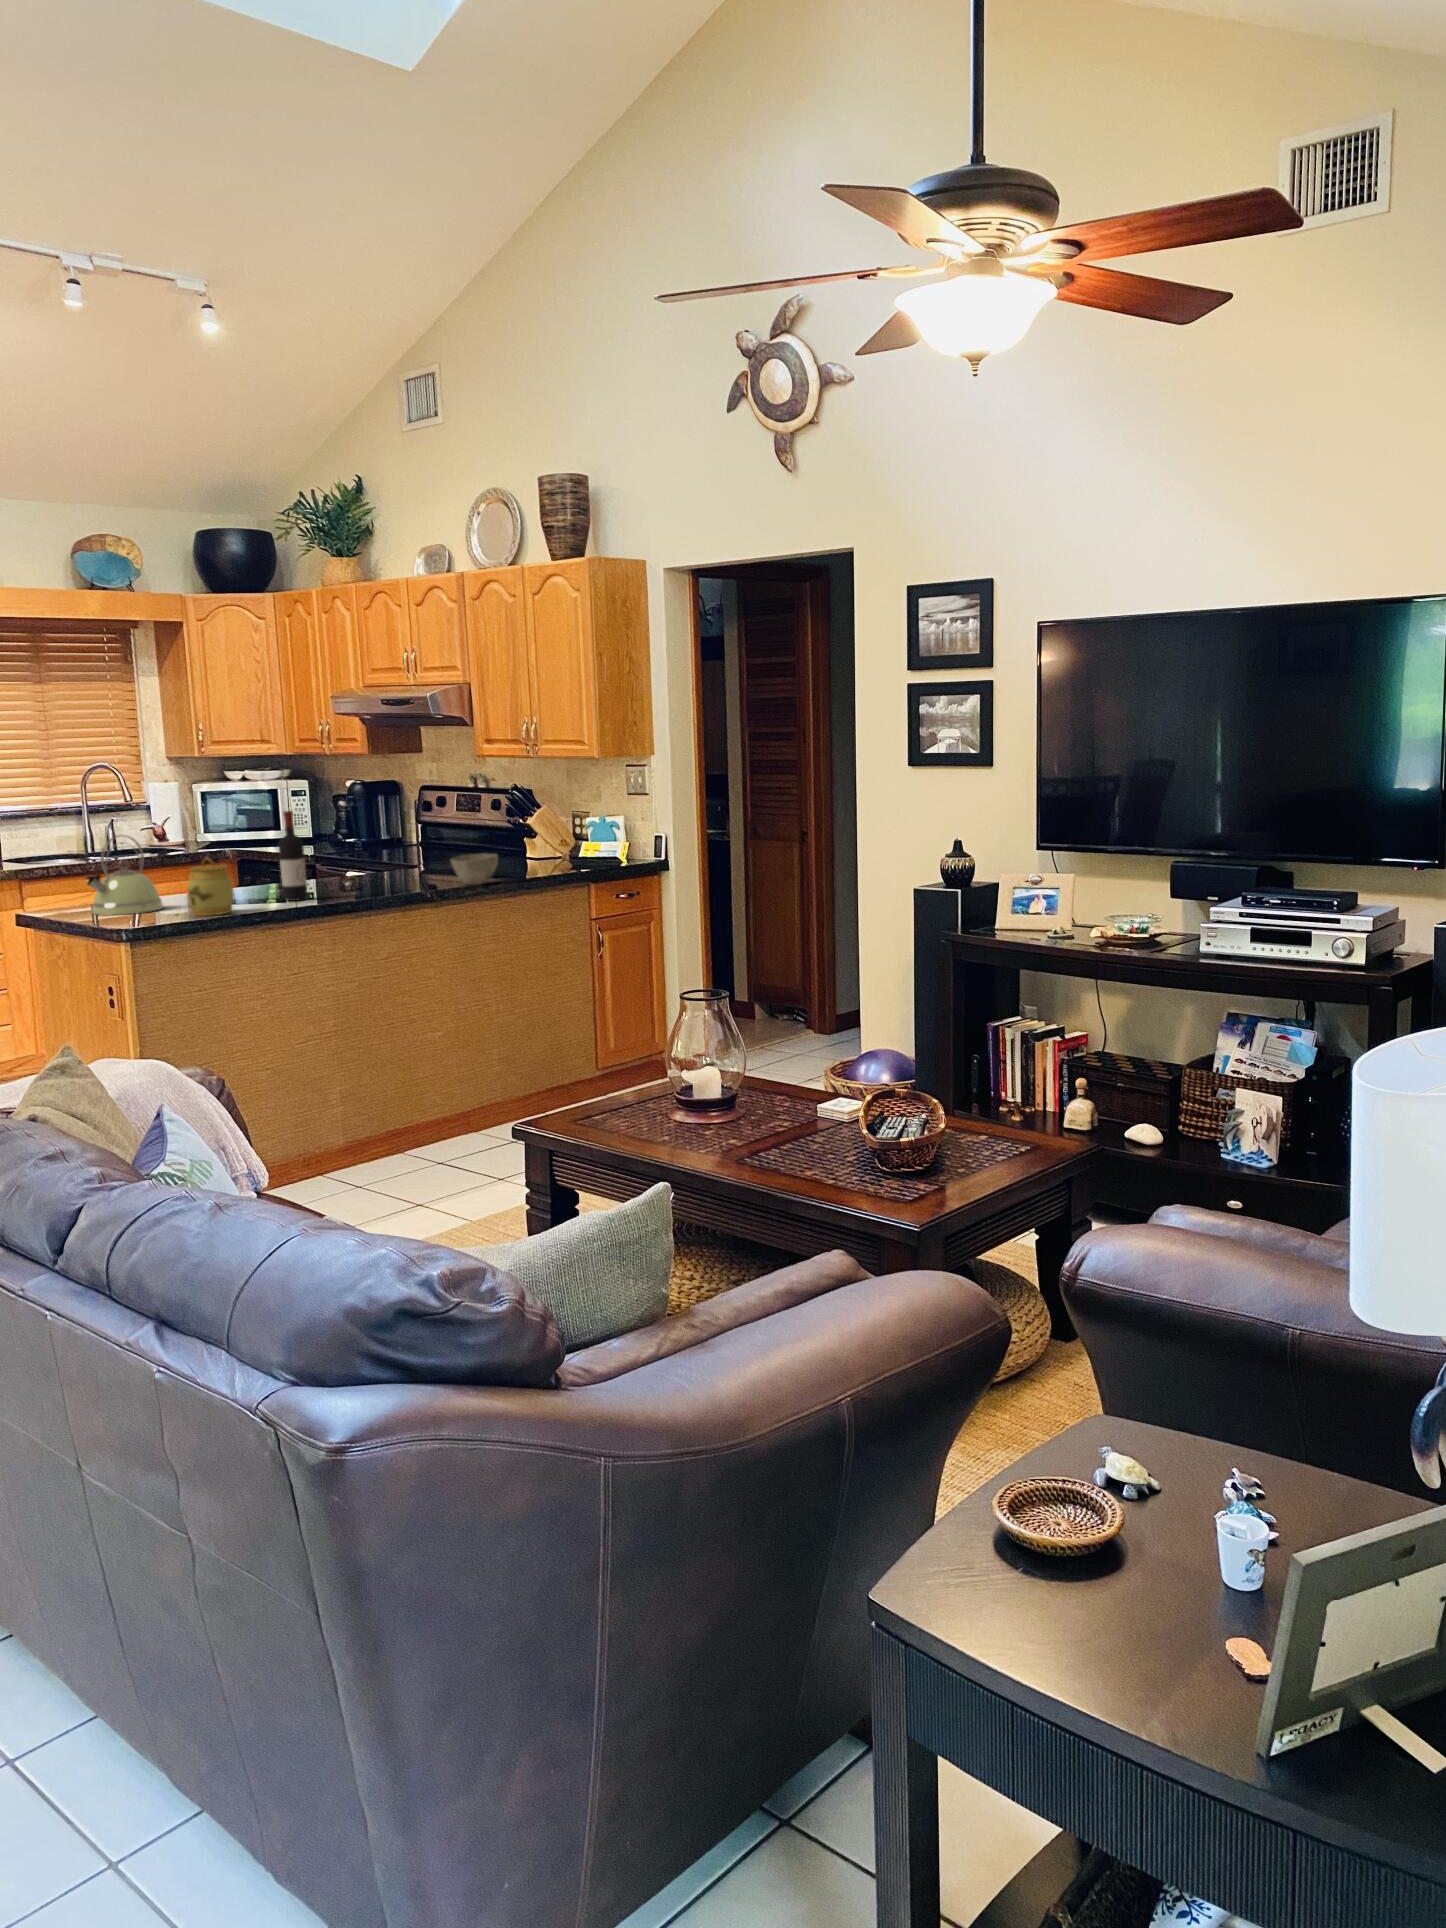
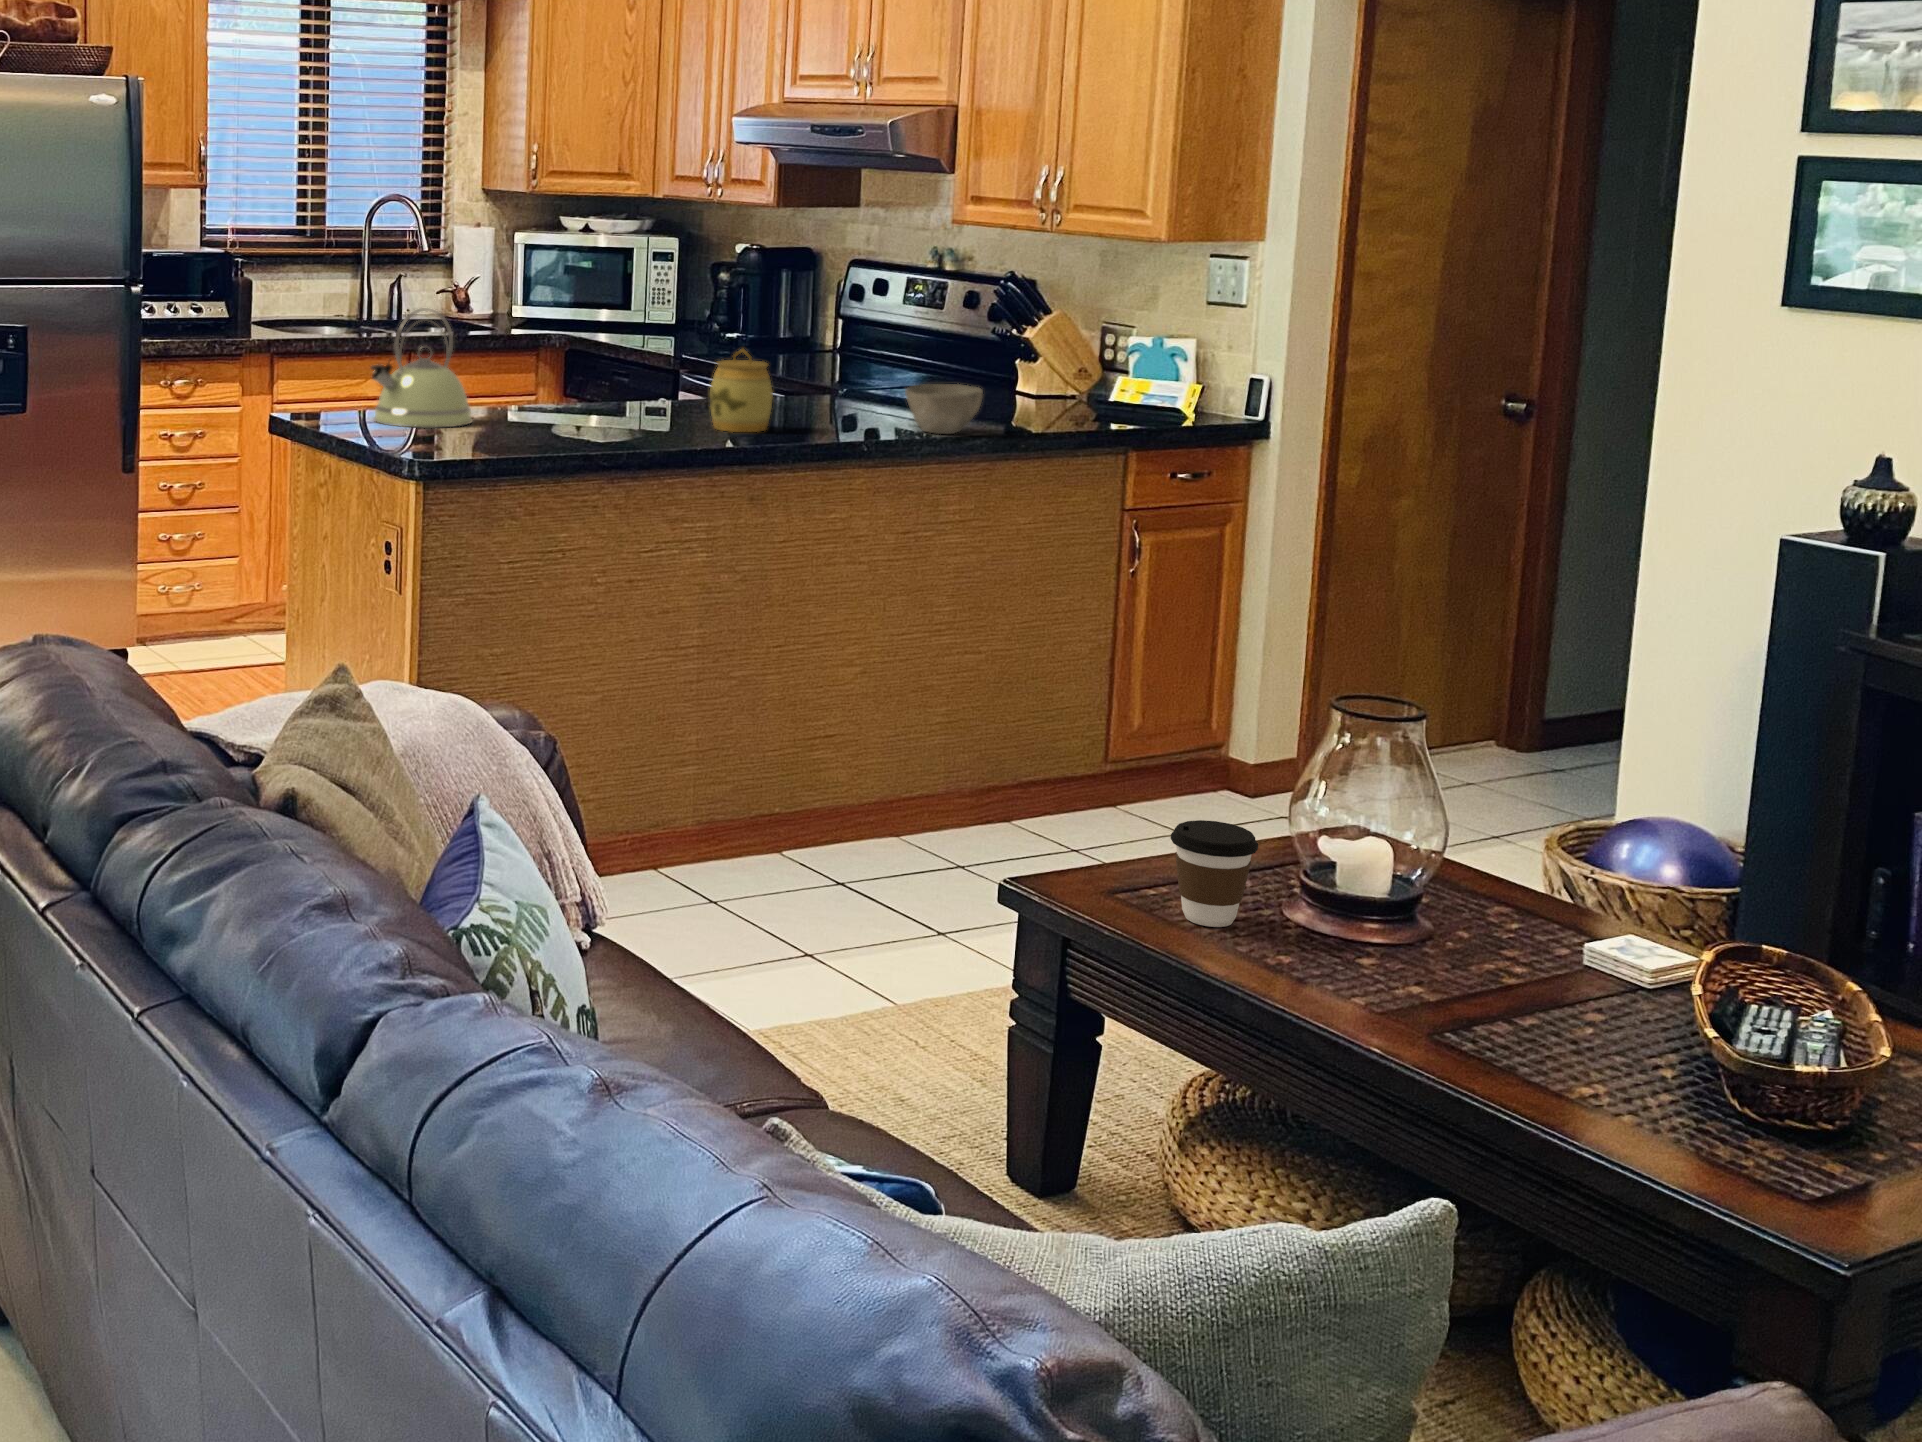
wine bottle: present [279,811,307,901] -> none [646,293,685,432]
jar: present [188,857,233,916] -> present [710,349,773,432]
coffee cup: none [596,1072,643,1130] -> present [1171,820,1258,927]

